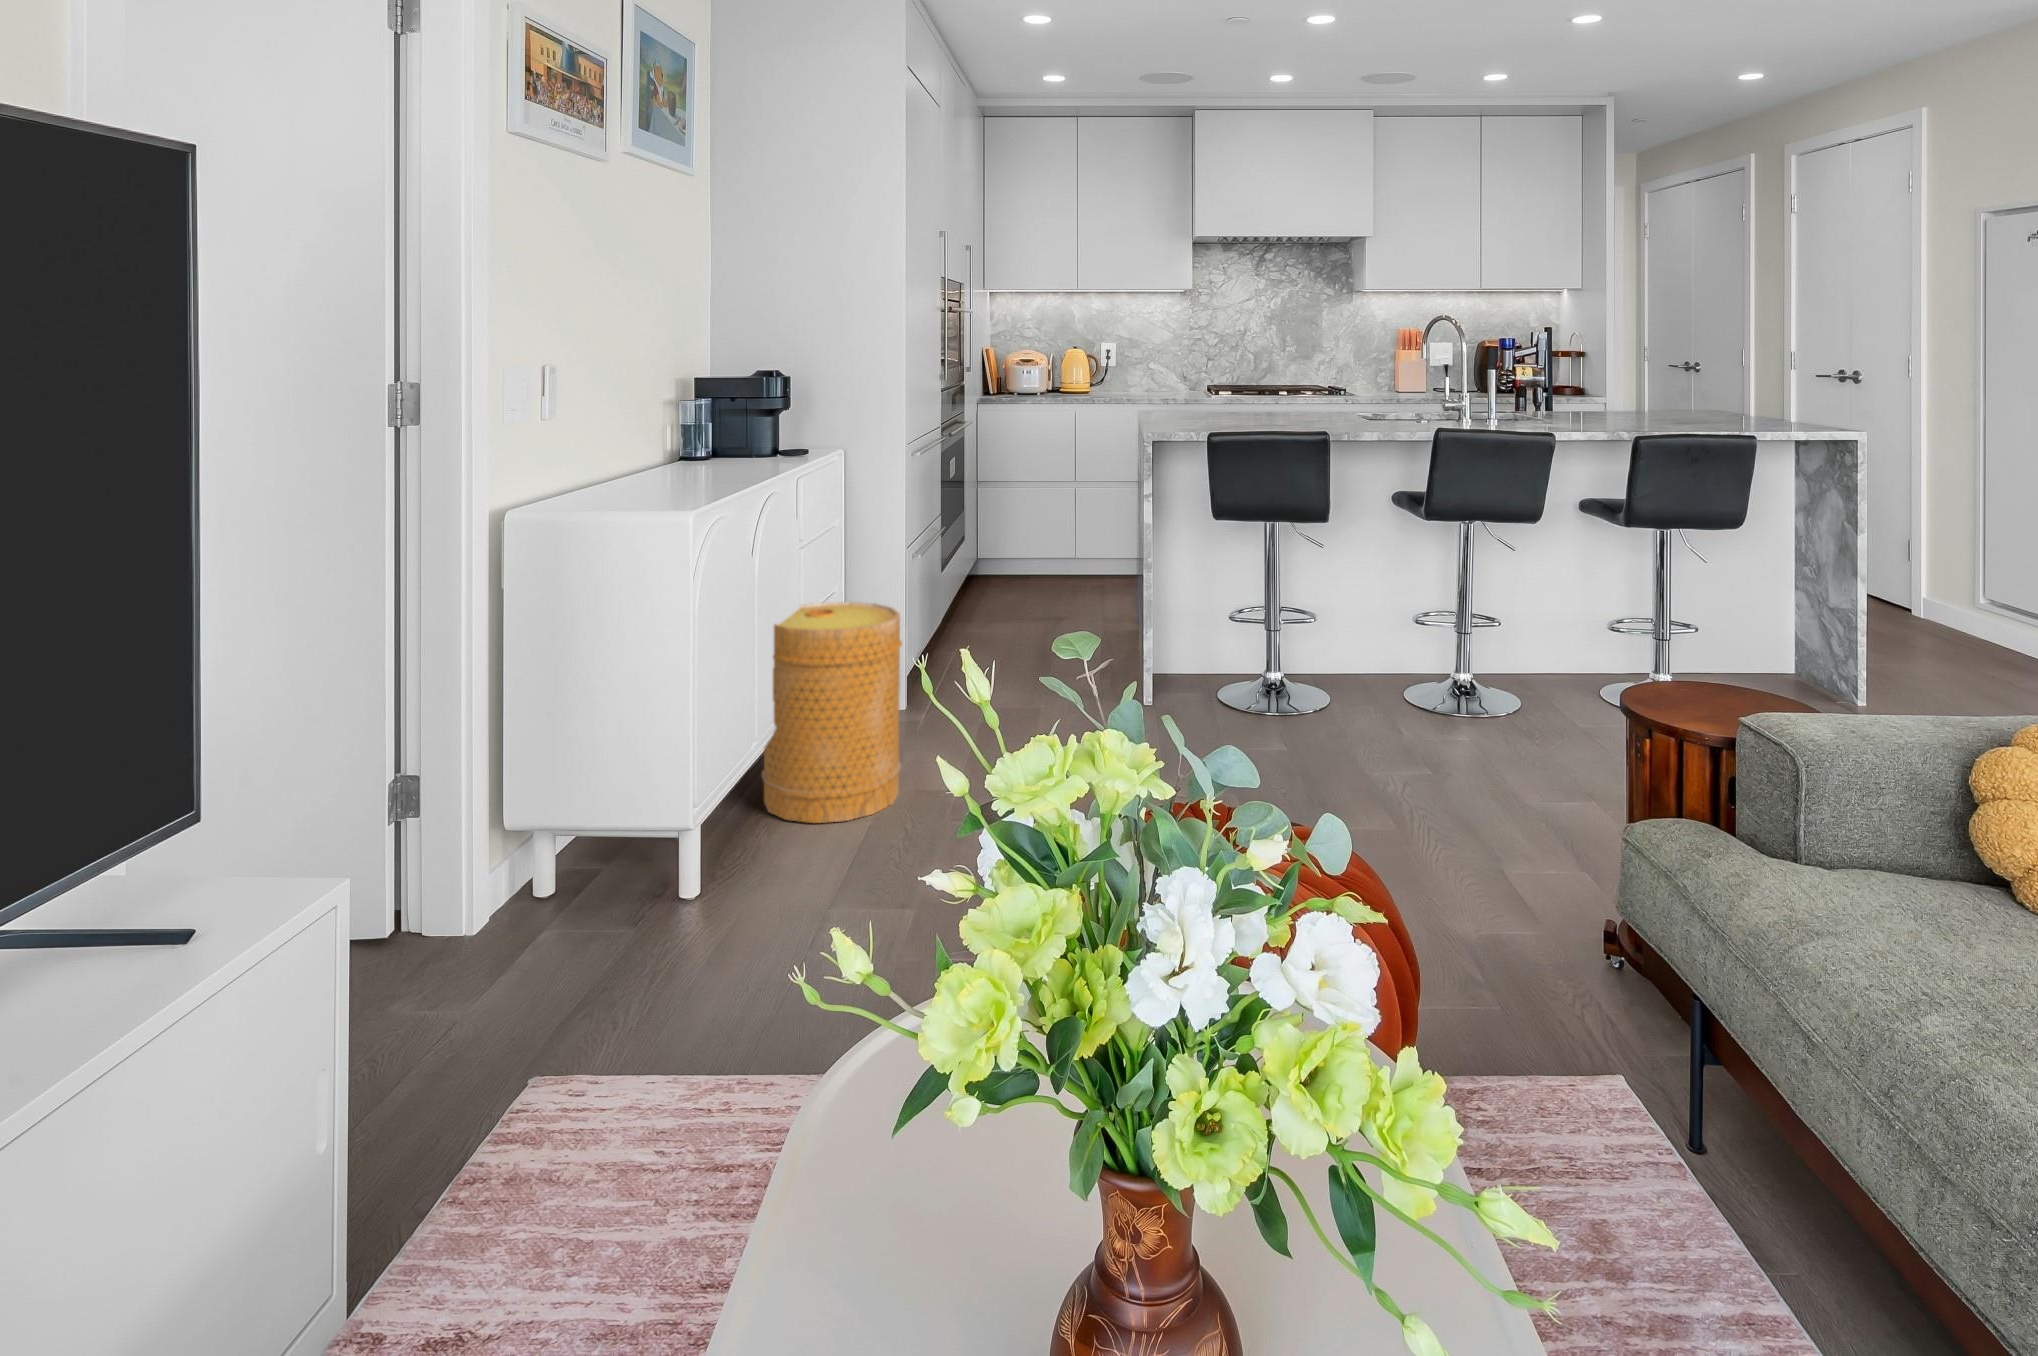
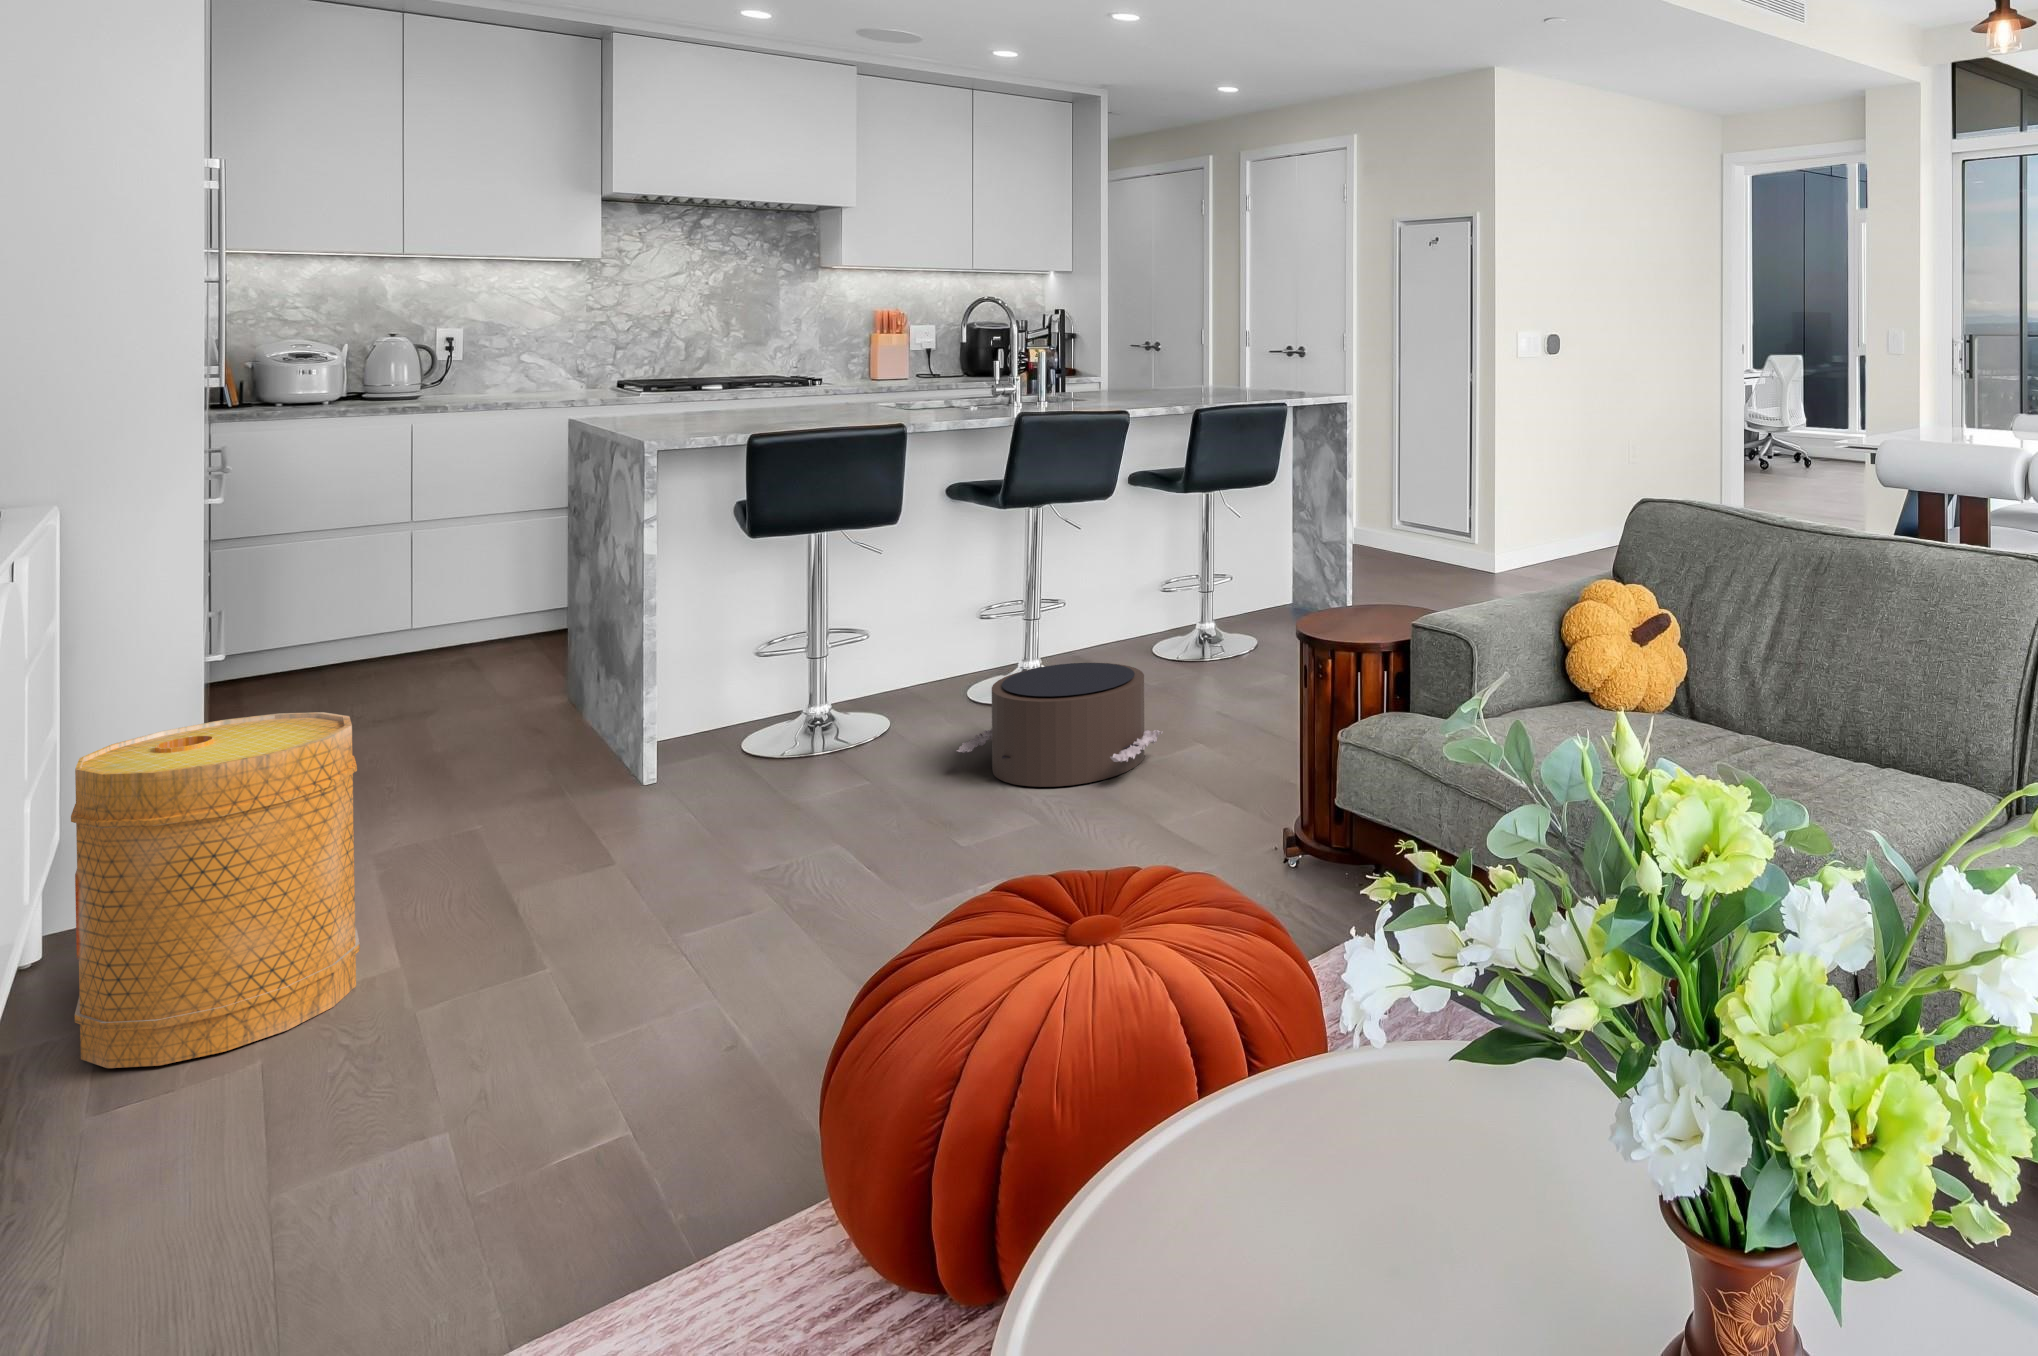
pouf: none [1337,679,1536,808] -> present [957,663,1163,787]

